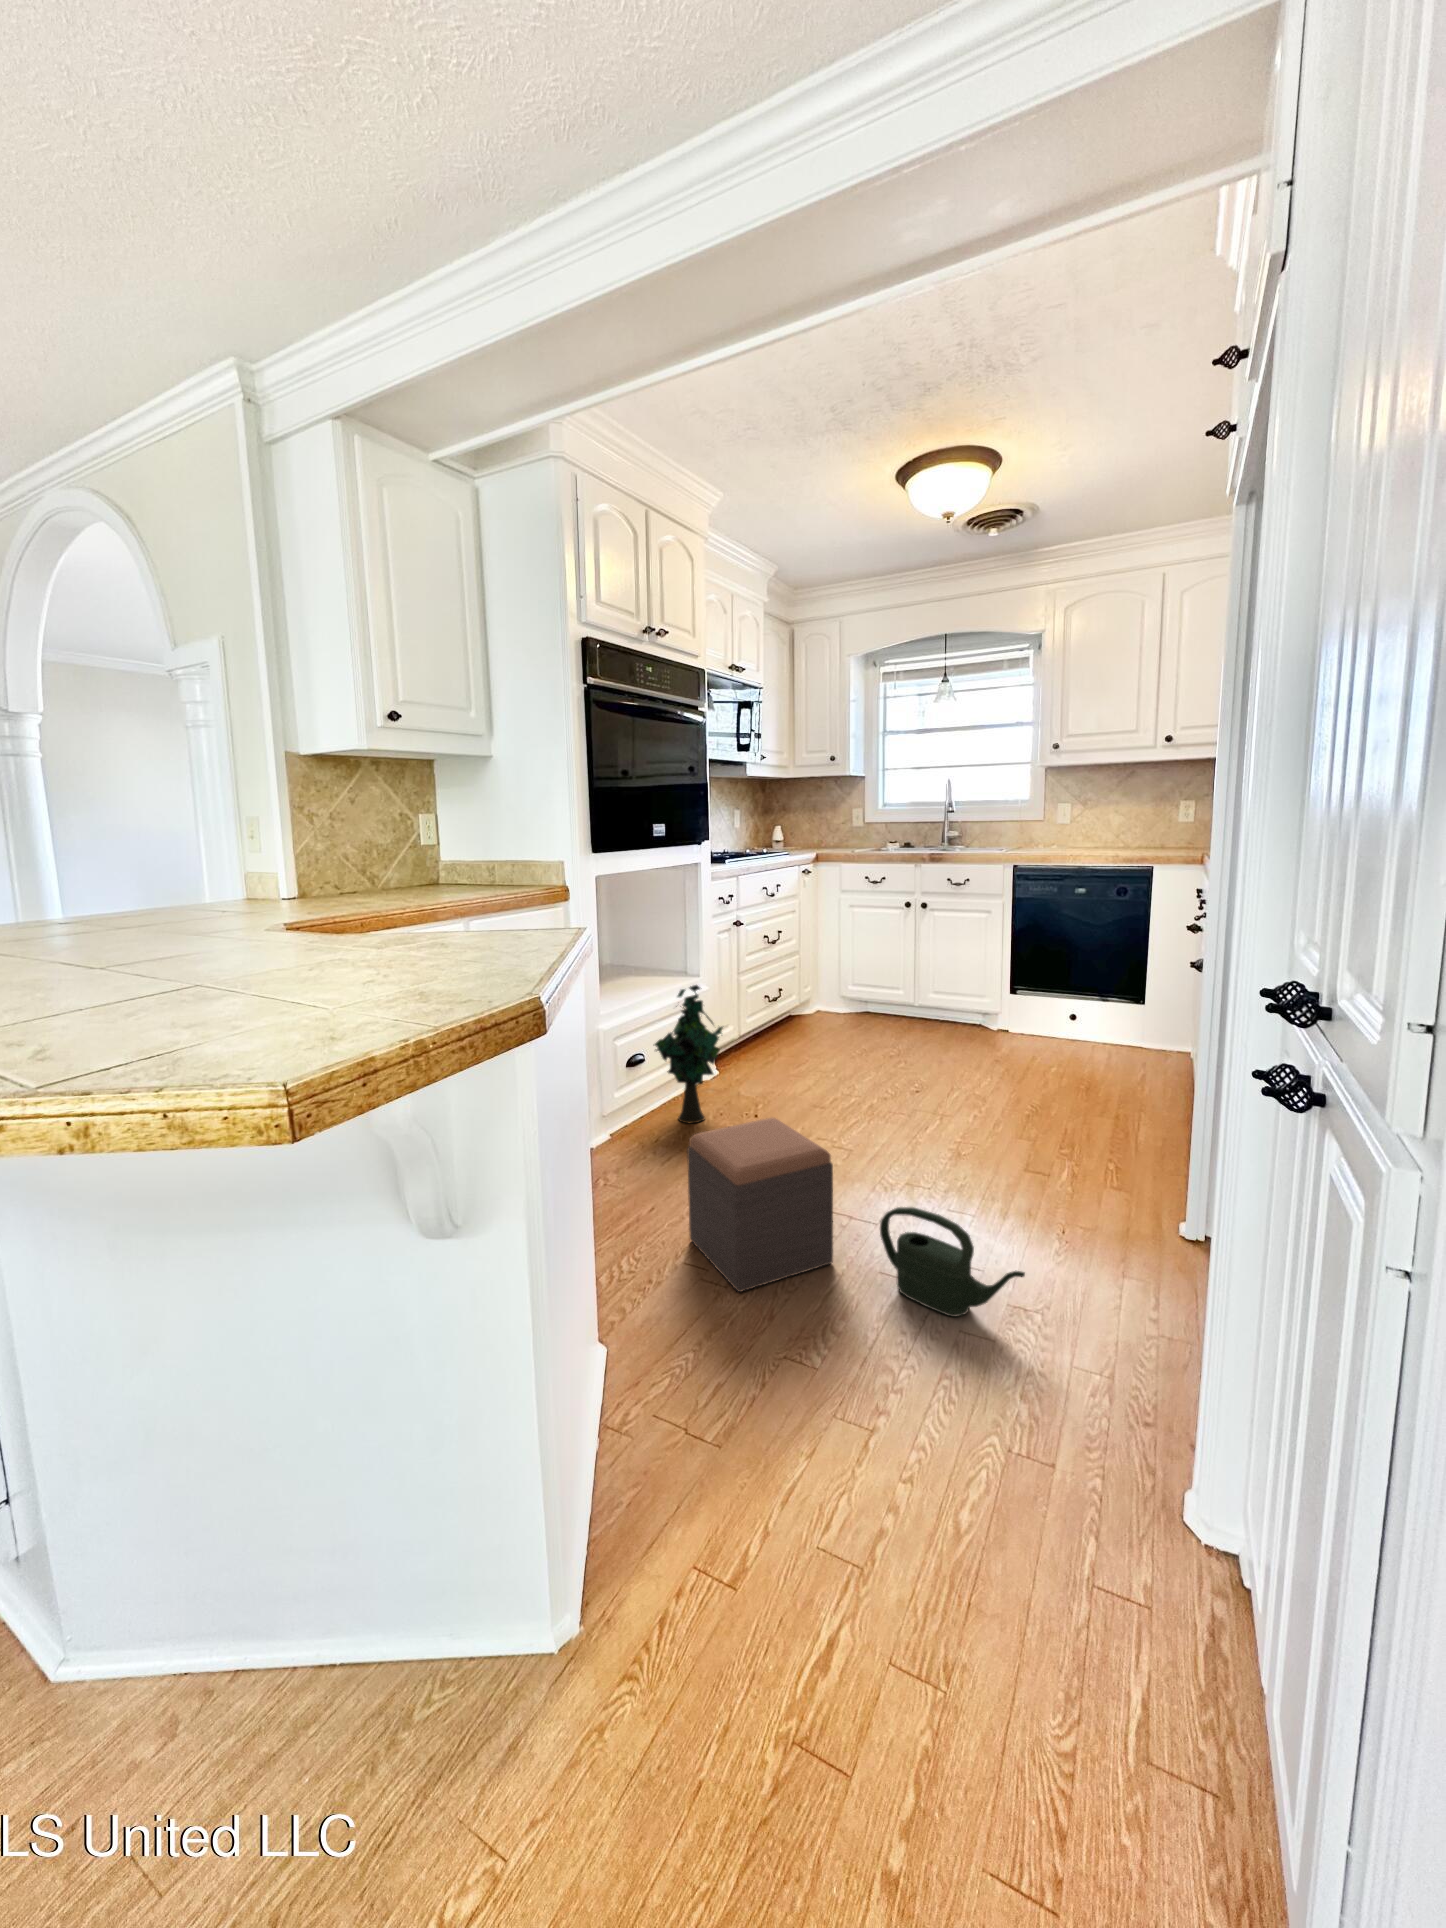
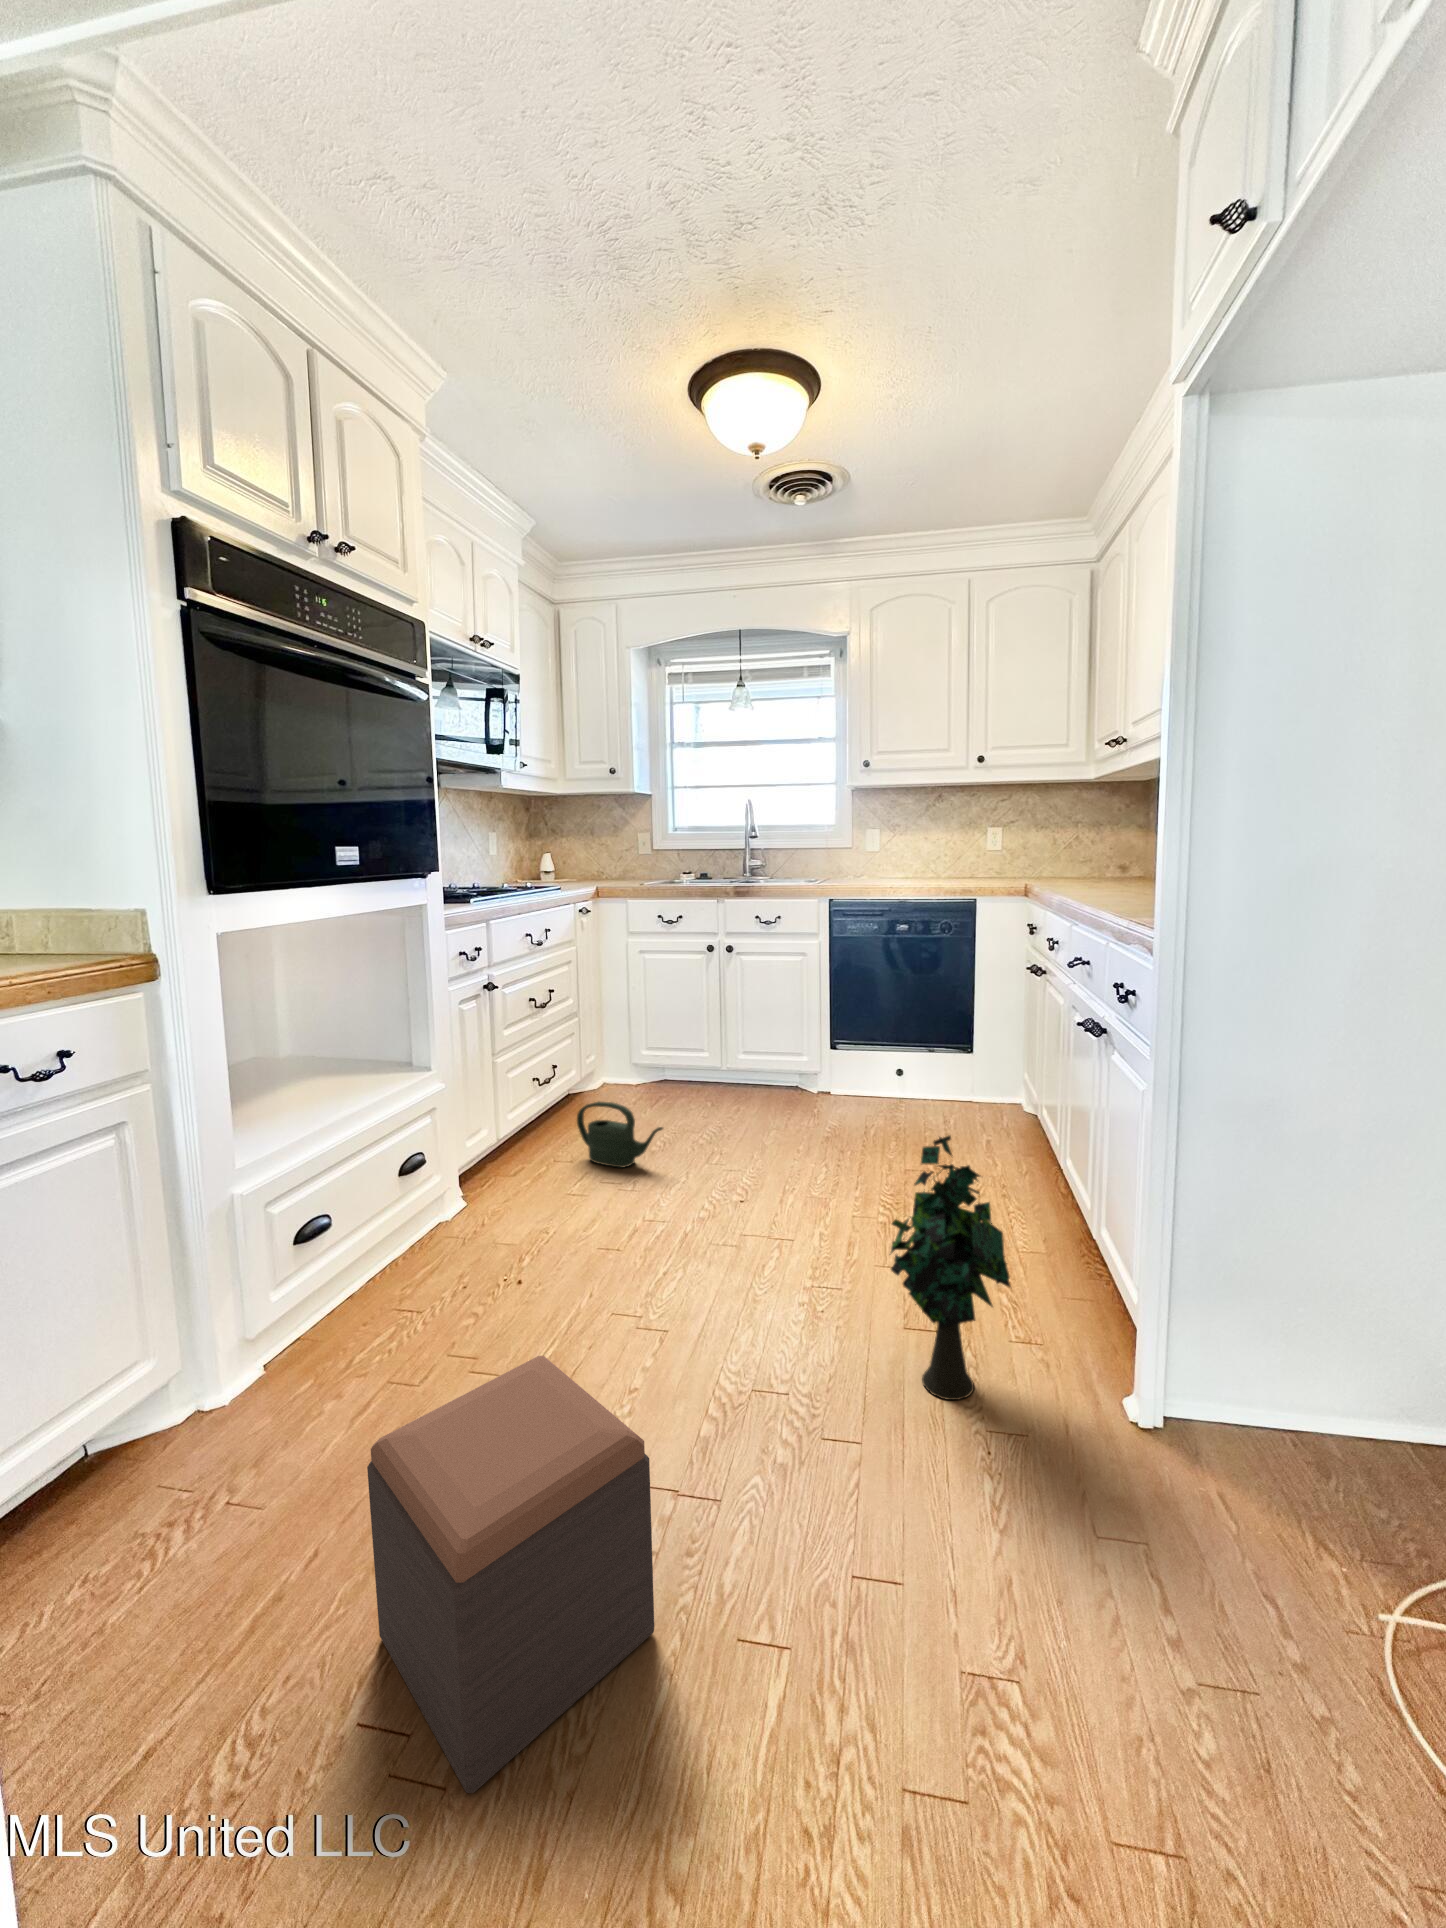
decorative plant: present [655,985,723,1123] -> present [891,1136,1011,1400]
watering can: present [880,1207,1025,1317] -> present [577,1102,663,1168]

